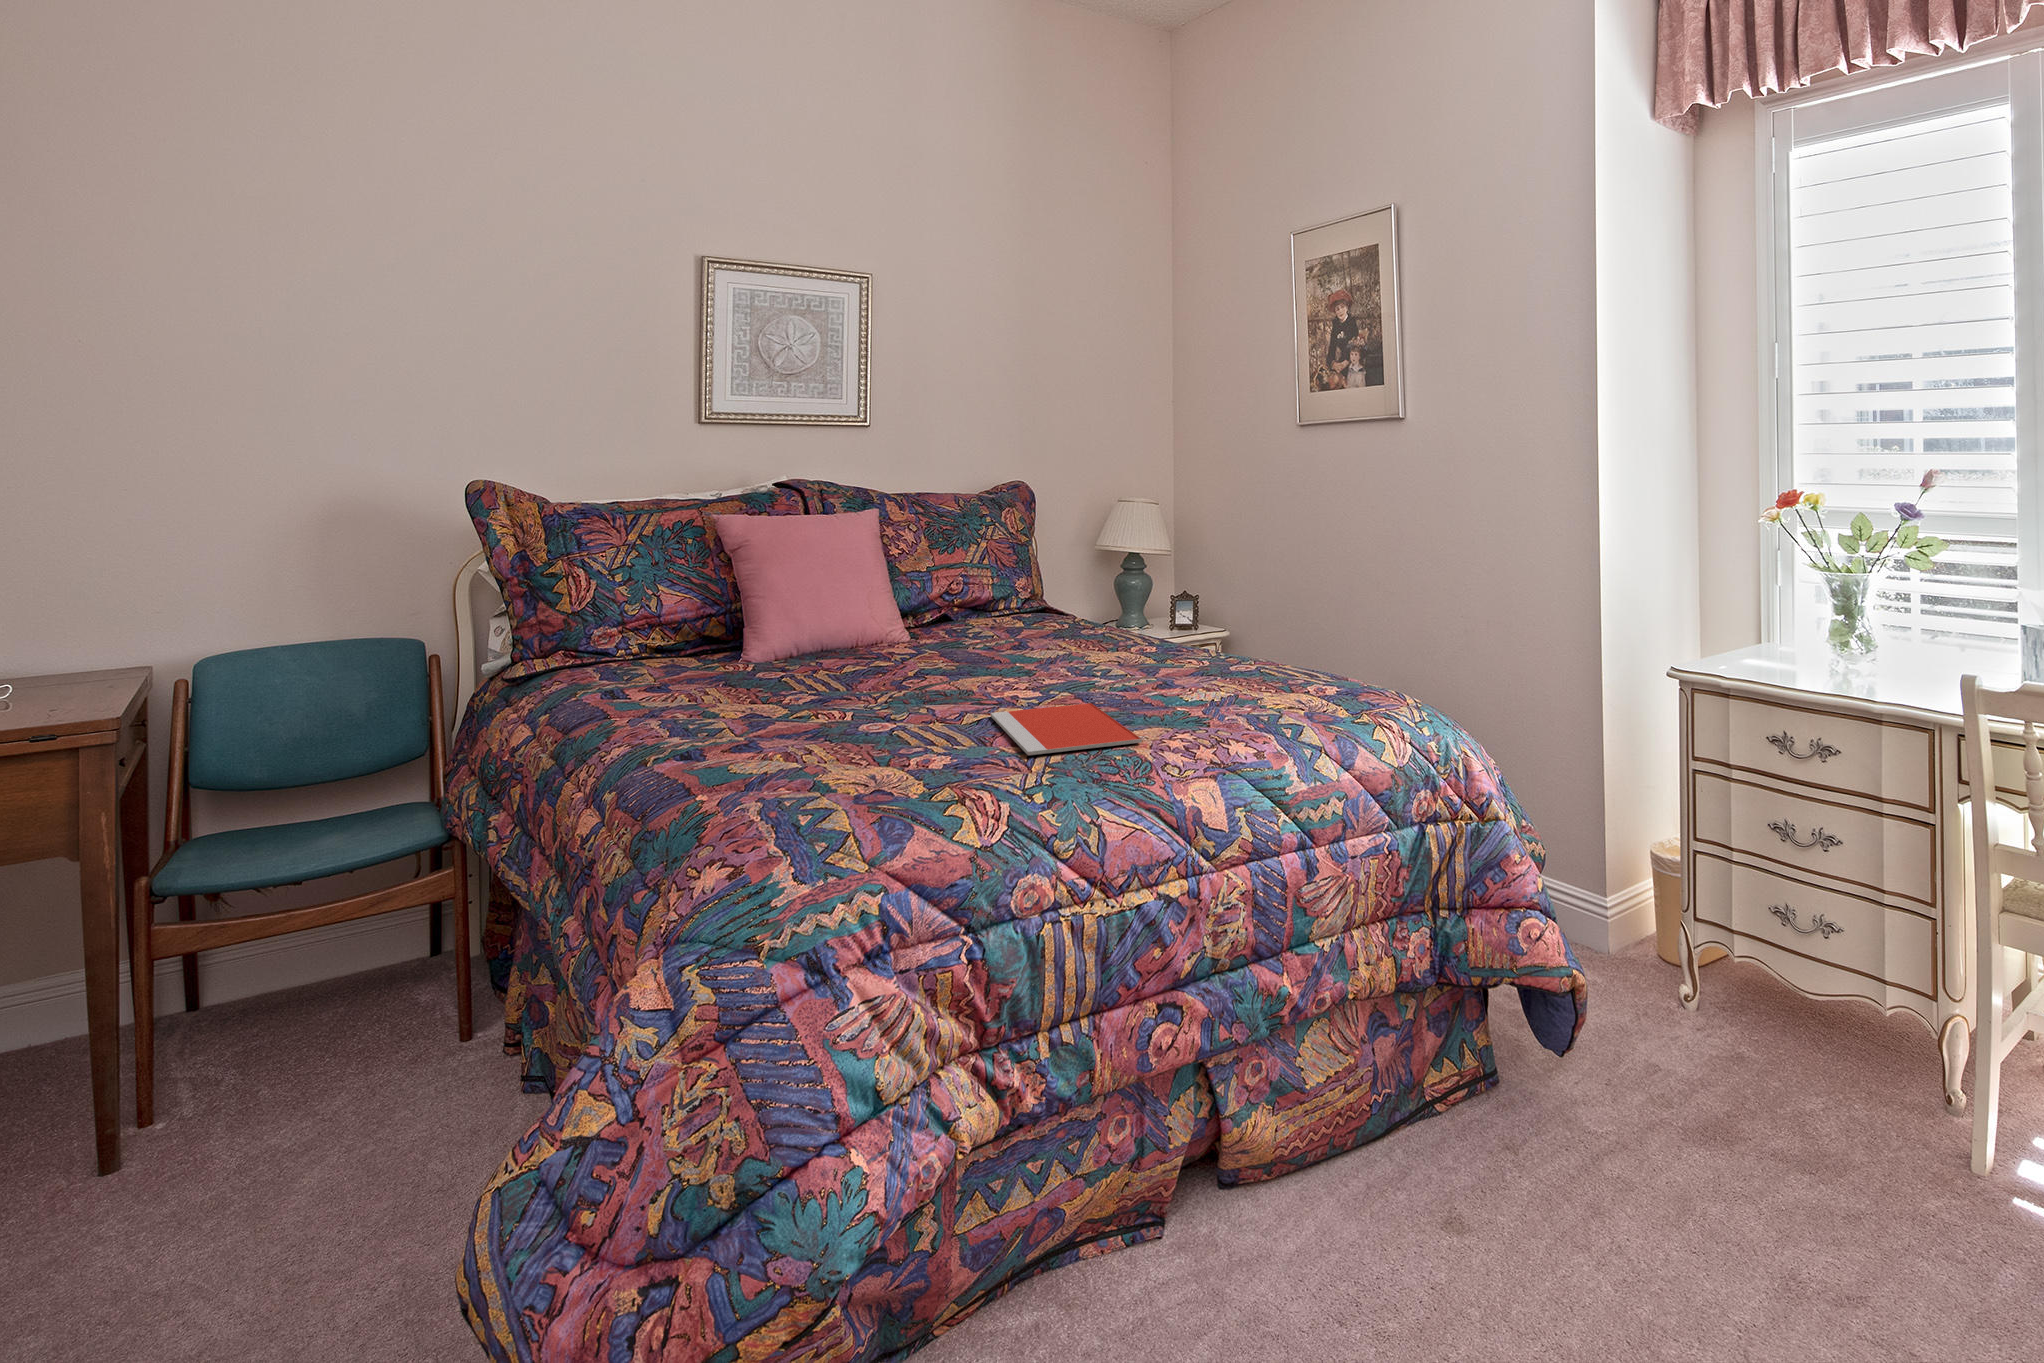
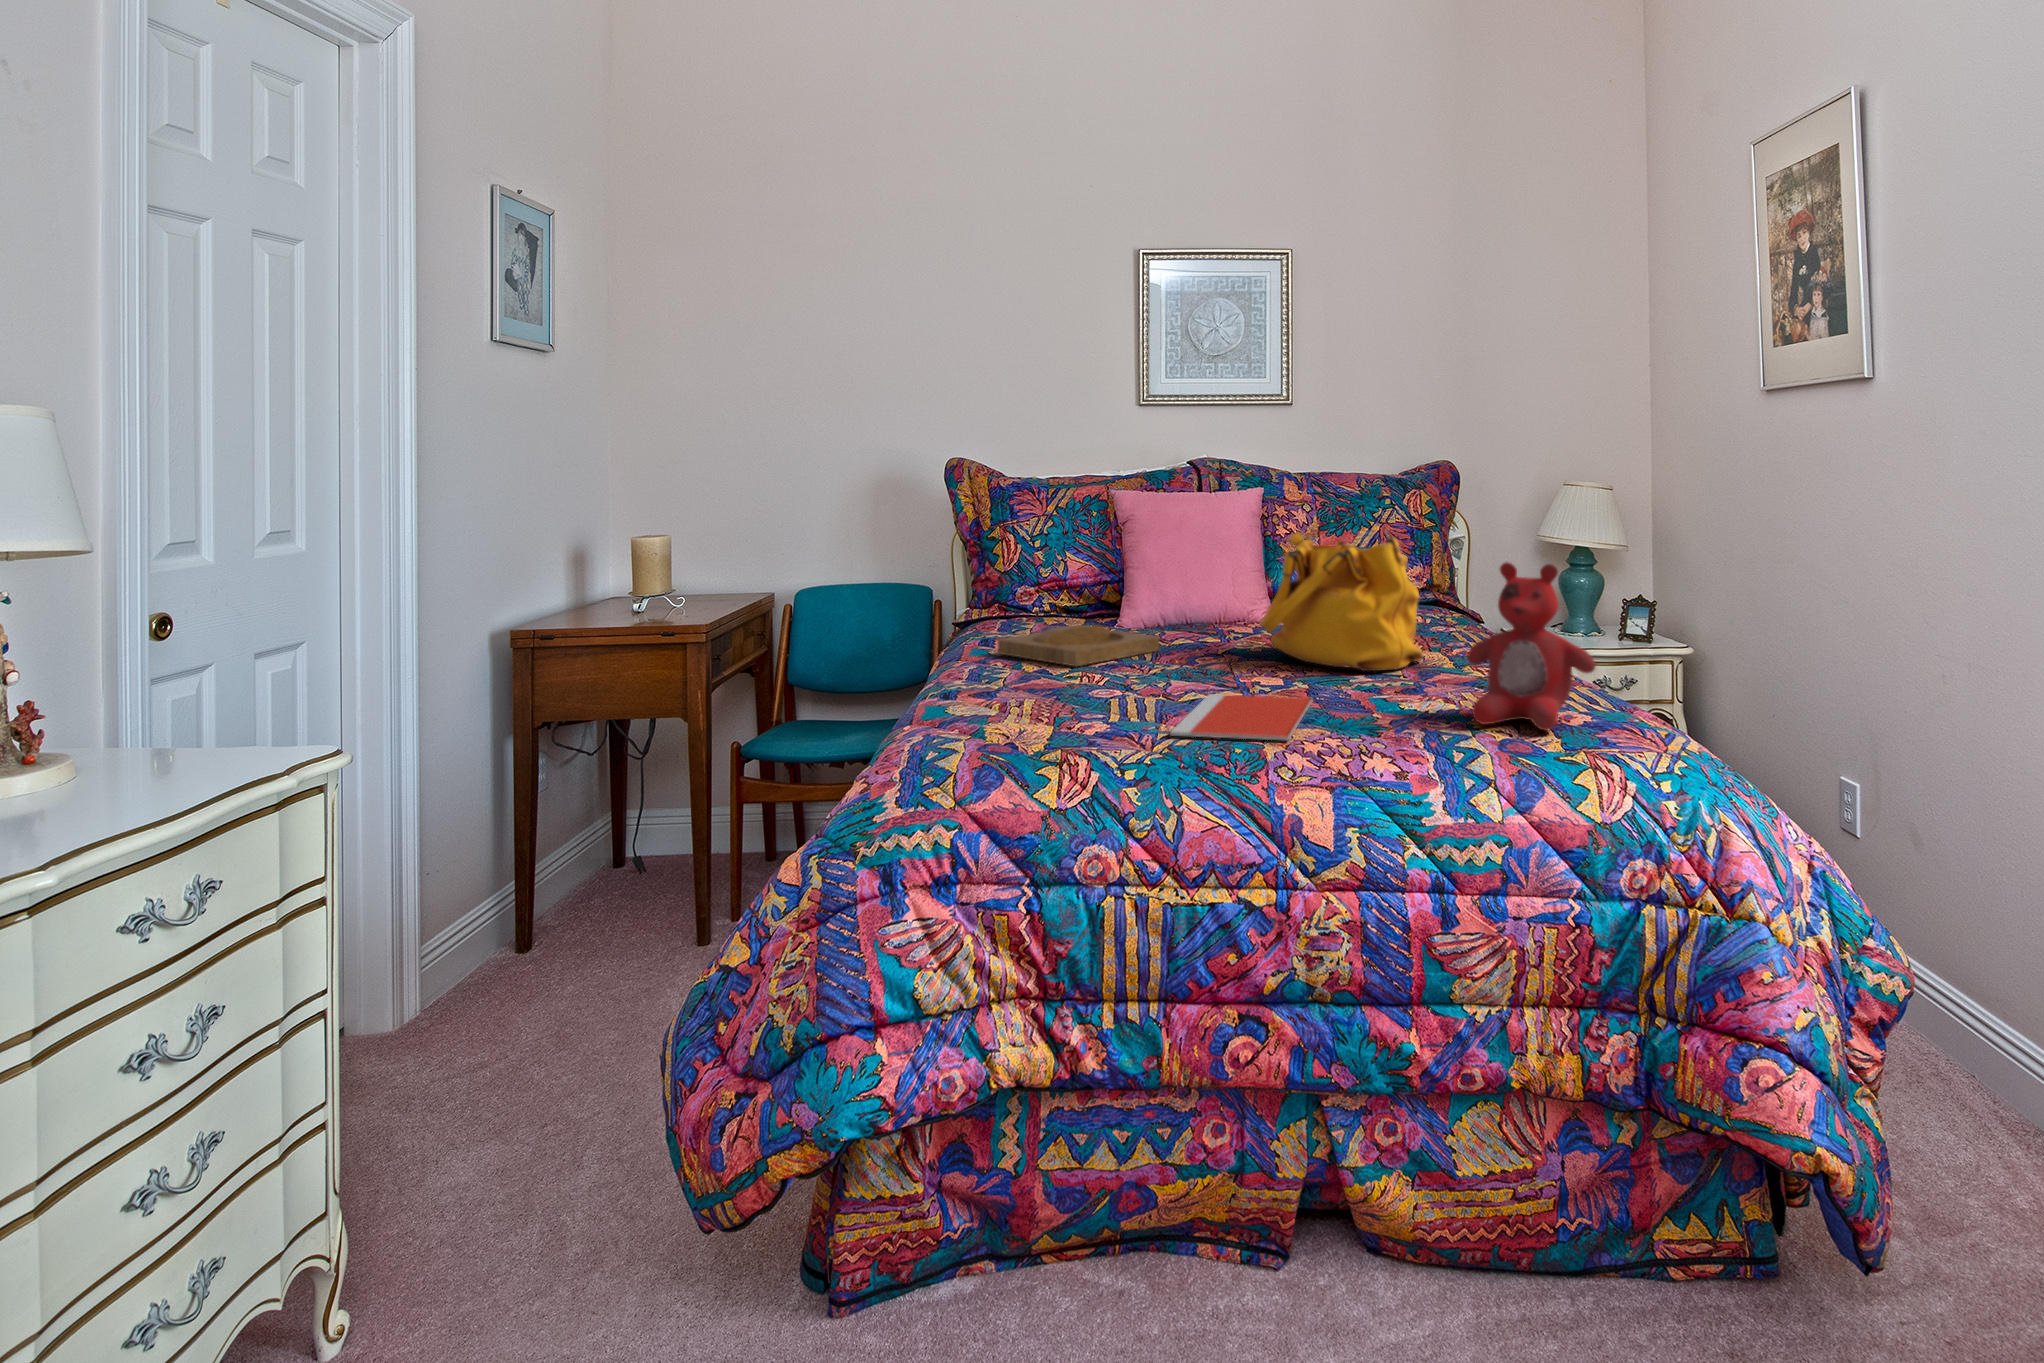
handbag: none [974,544,1125,675] -> present [1260,531,1423,671]
stuffed bear: none [1232,566,1338,706] -> present [1467,562,1596,730]
tray: none [661,661,848,705] -> present [998,625,1160,666]

